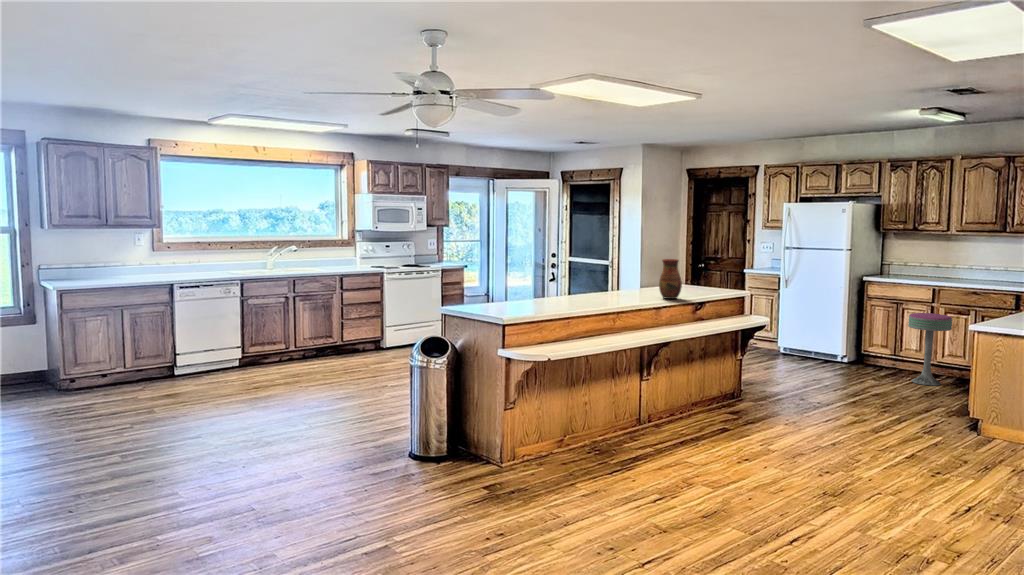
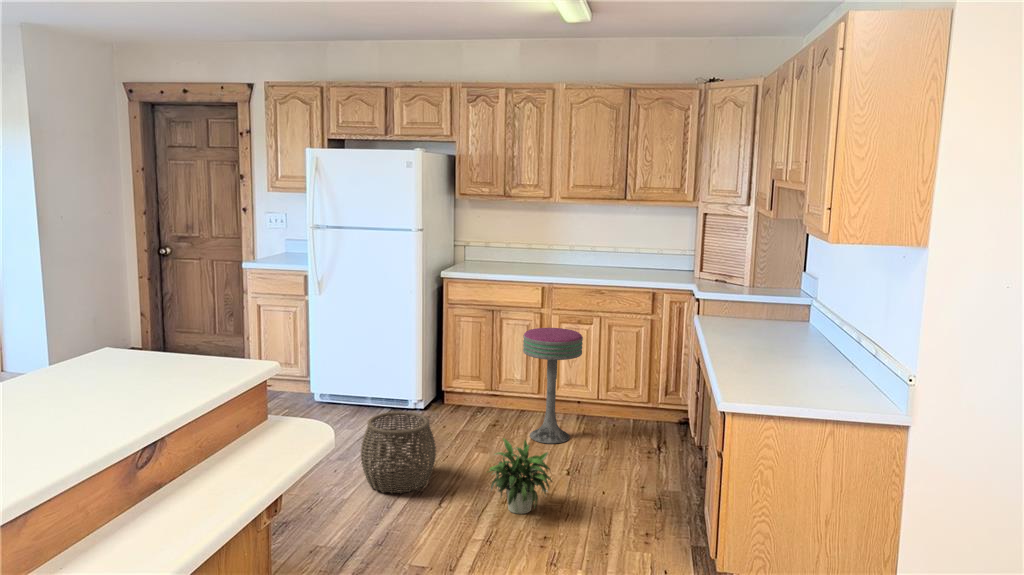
vase: present [659,259,682,299] -> none [26,290,101,409]
woven basket: none [793,346,837,387] -> present [361,411,436,493]
potted plant: none [859,362,902,402] -> present [488,438,552,514]

